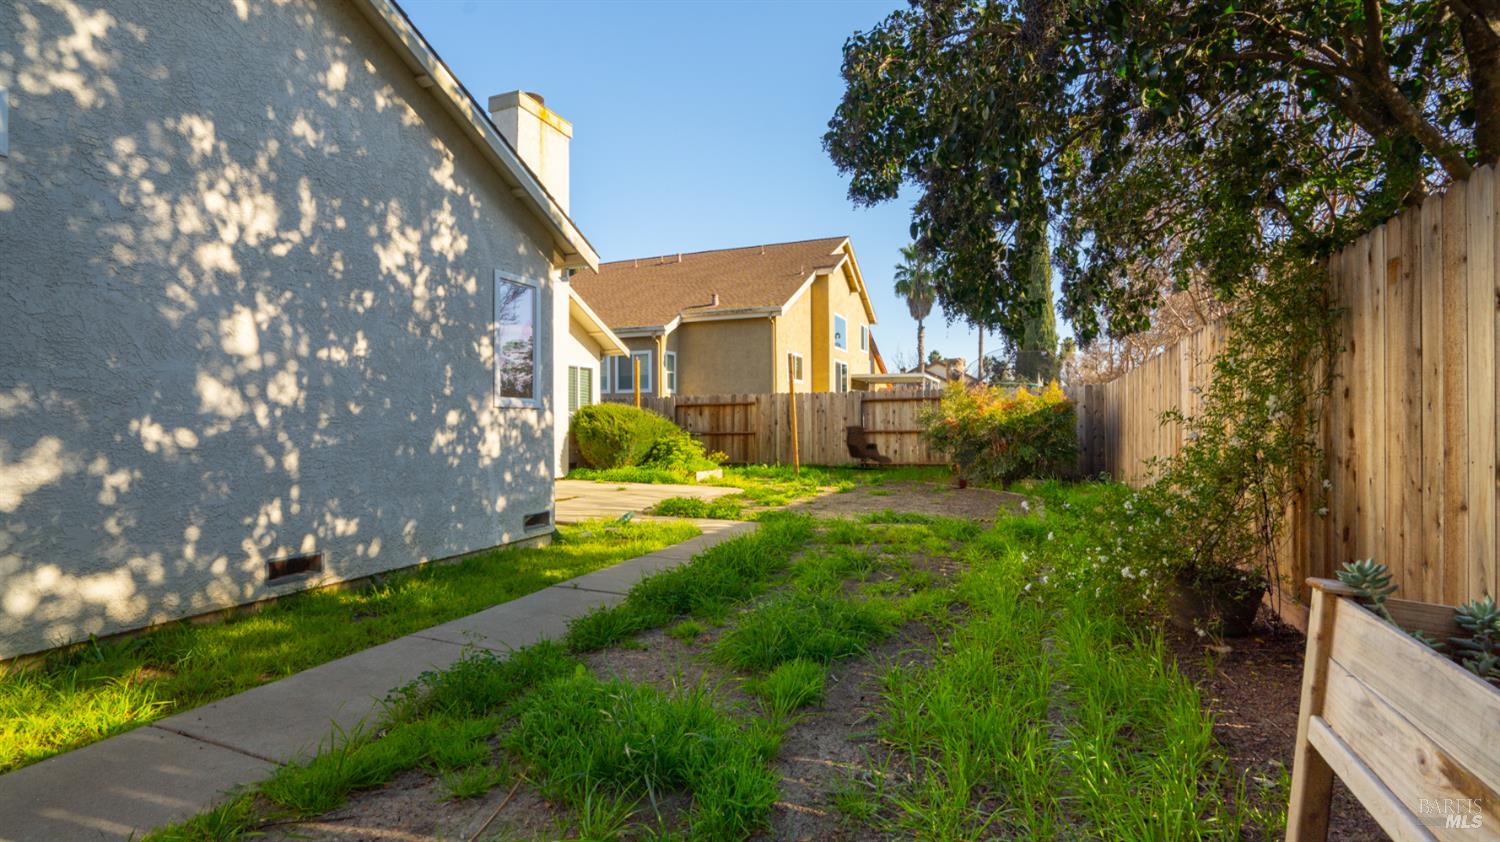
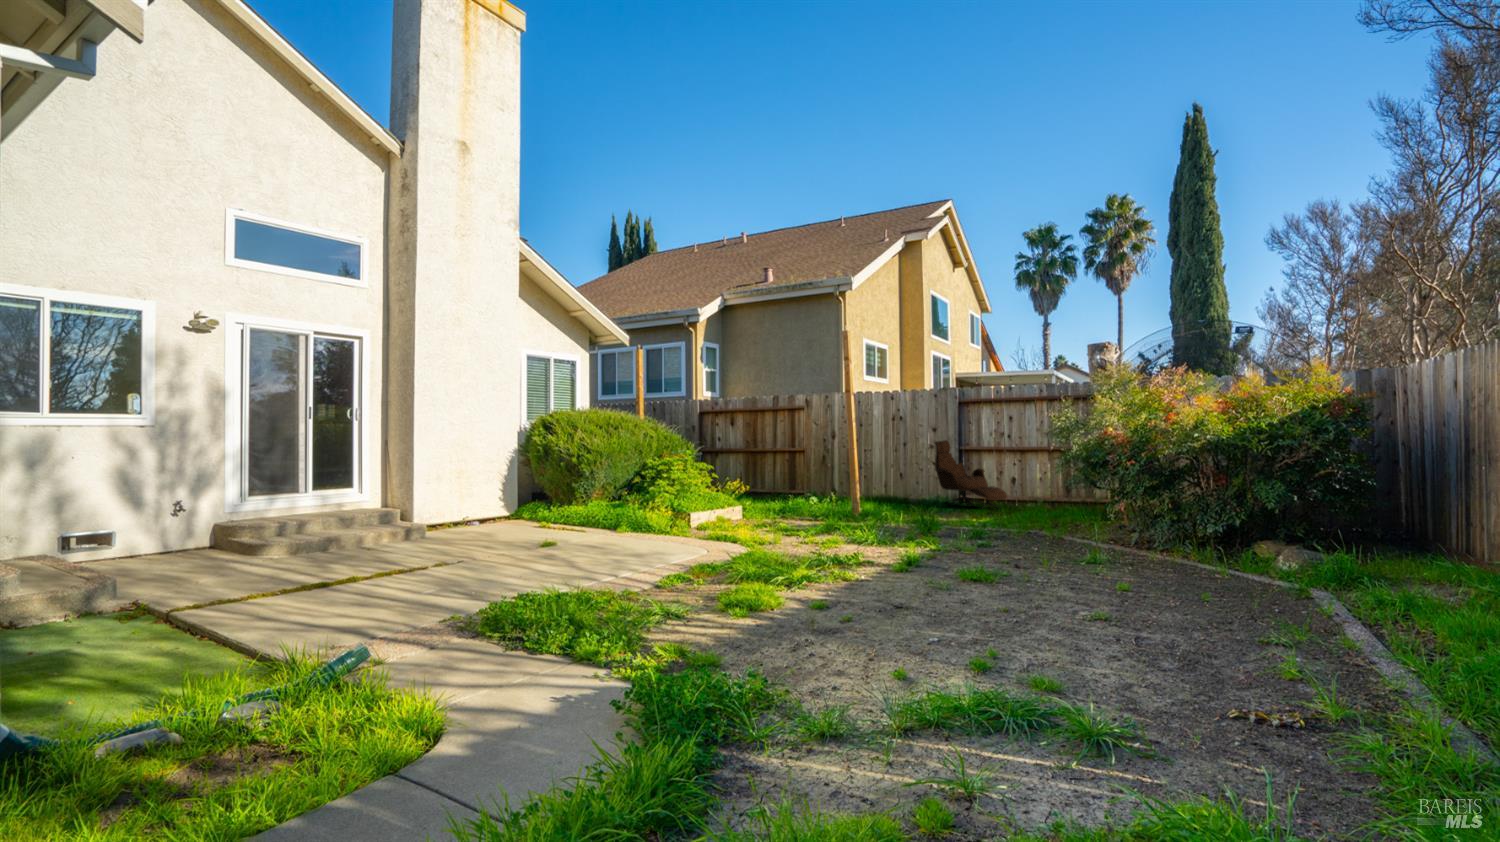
potted tree: present [953,443,978,488] -> none [1119,475,1182,565]

